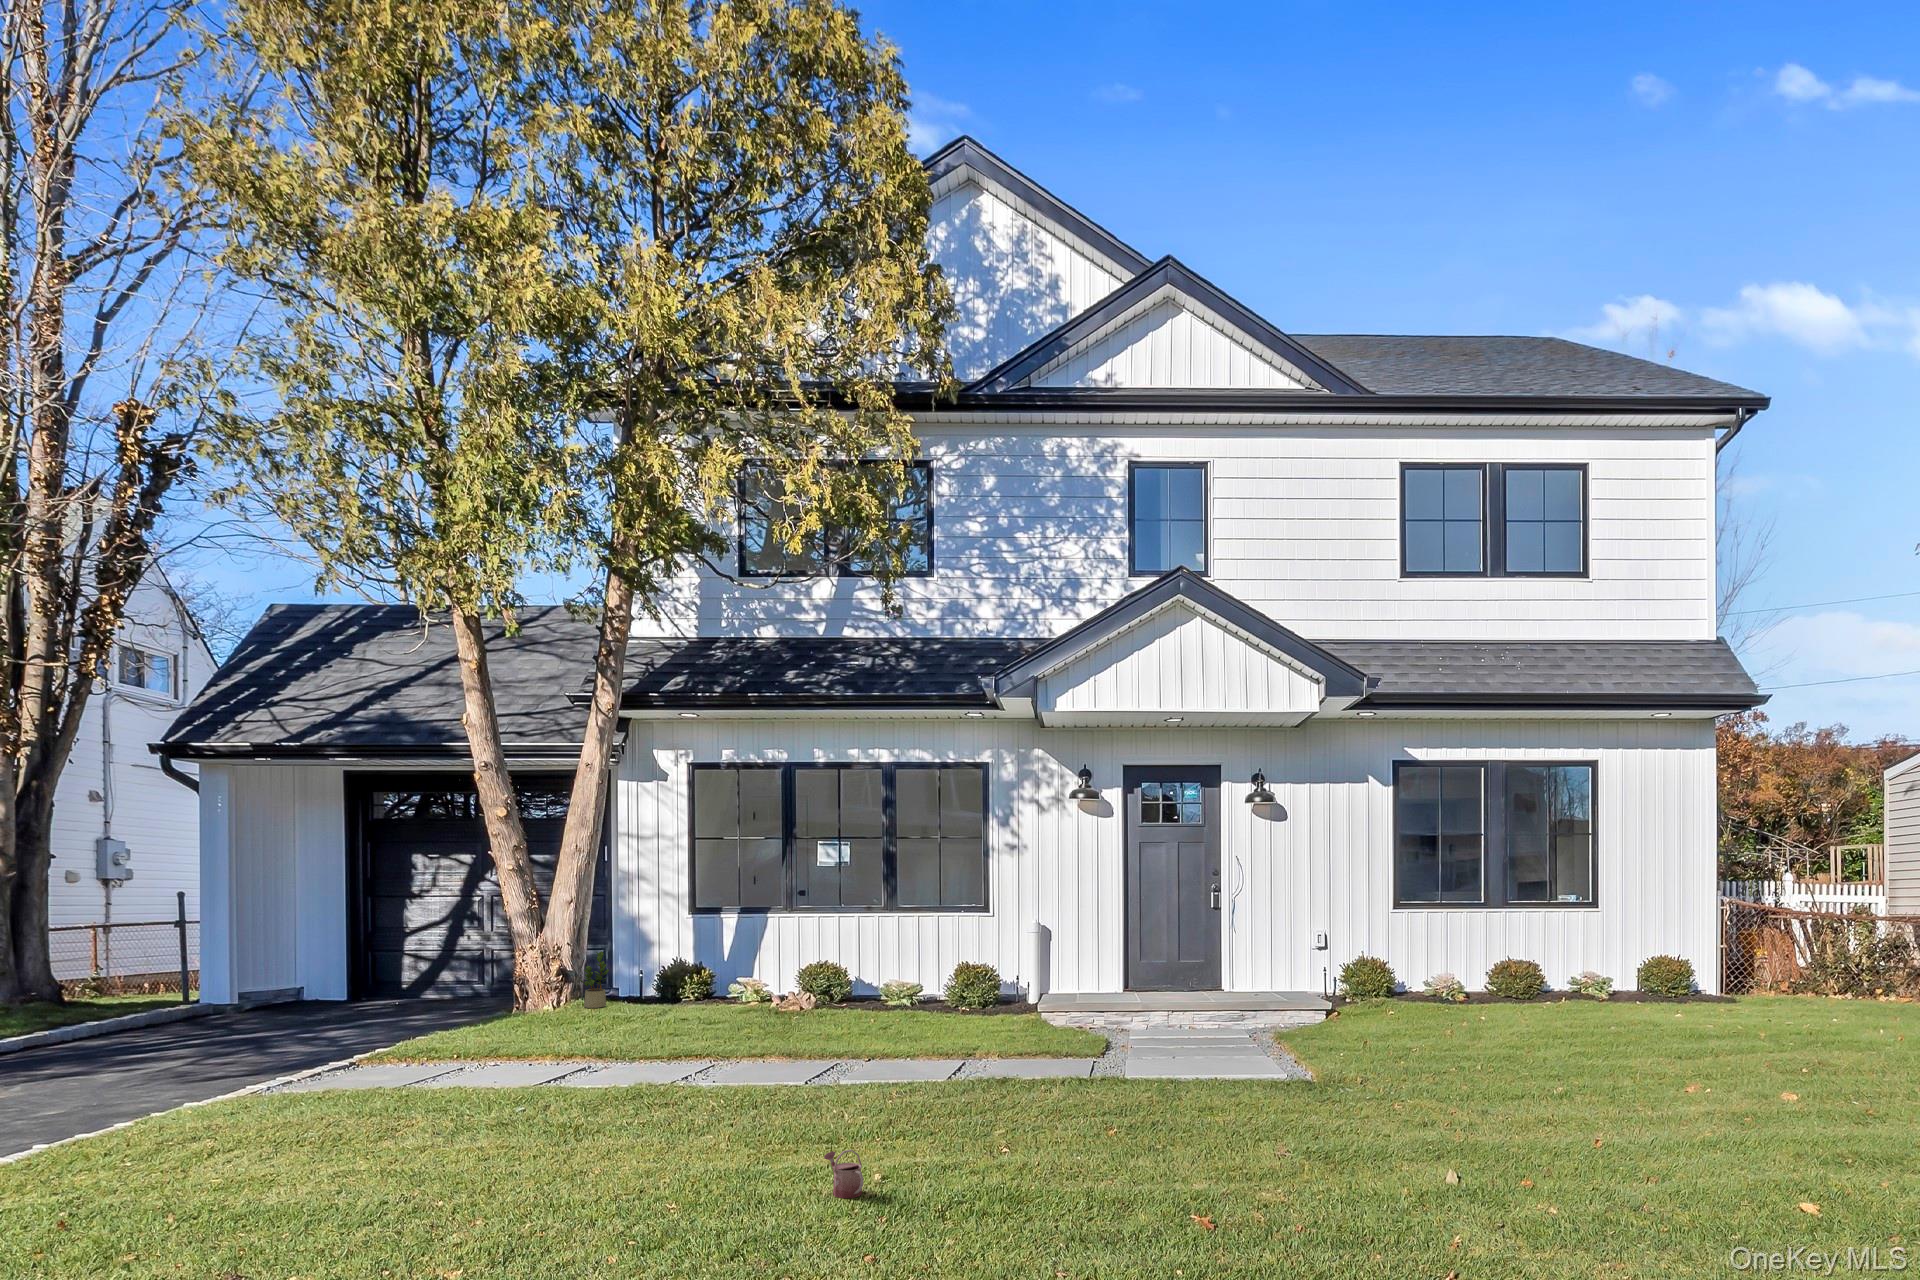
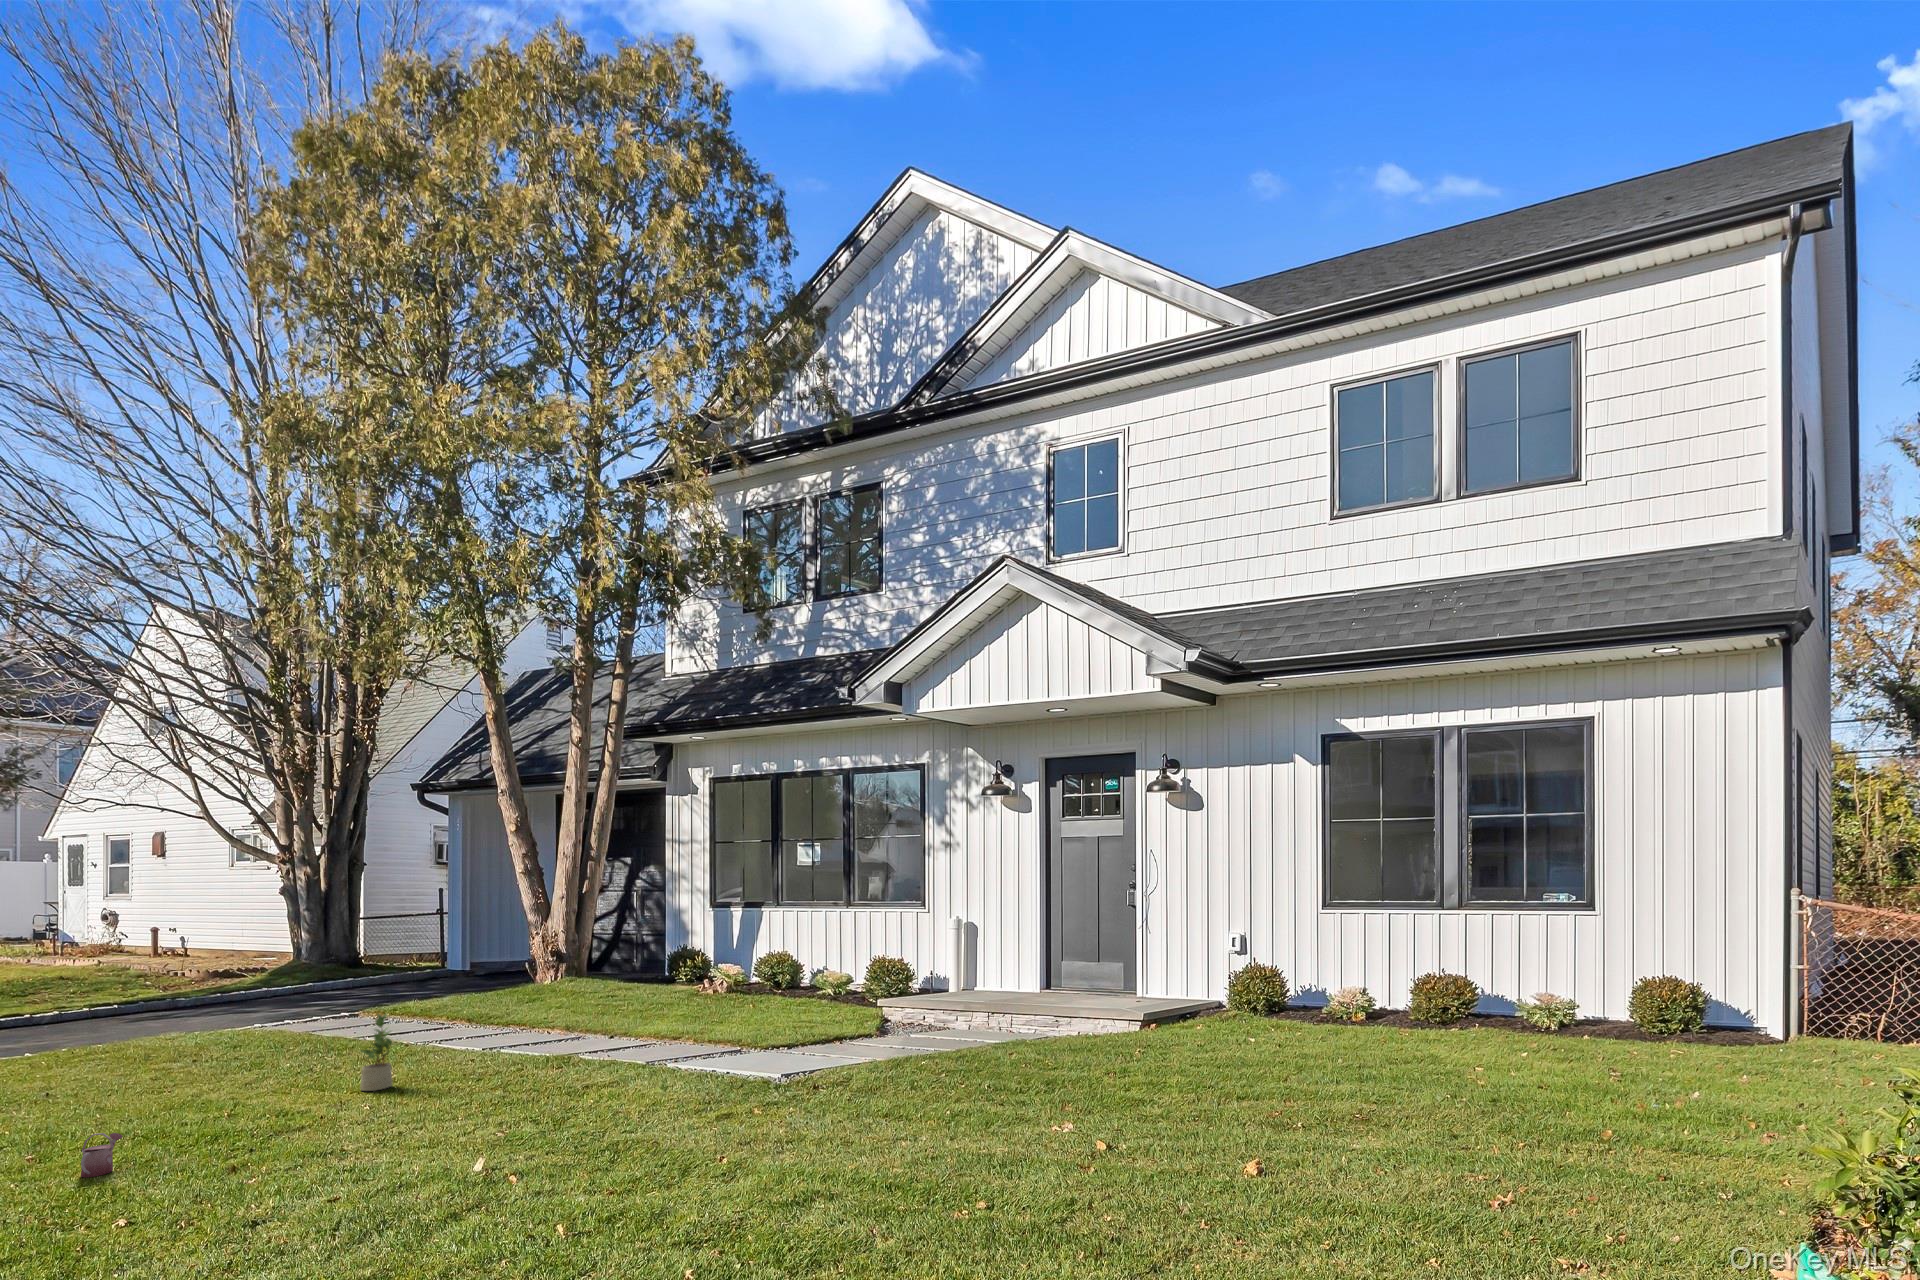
potted plant: present [579,951,609,1008] -> present [361,1013,398,1091]

